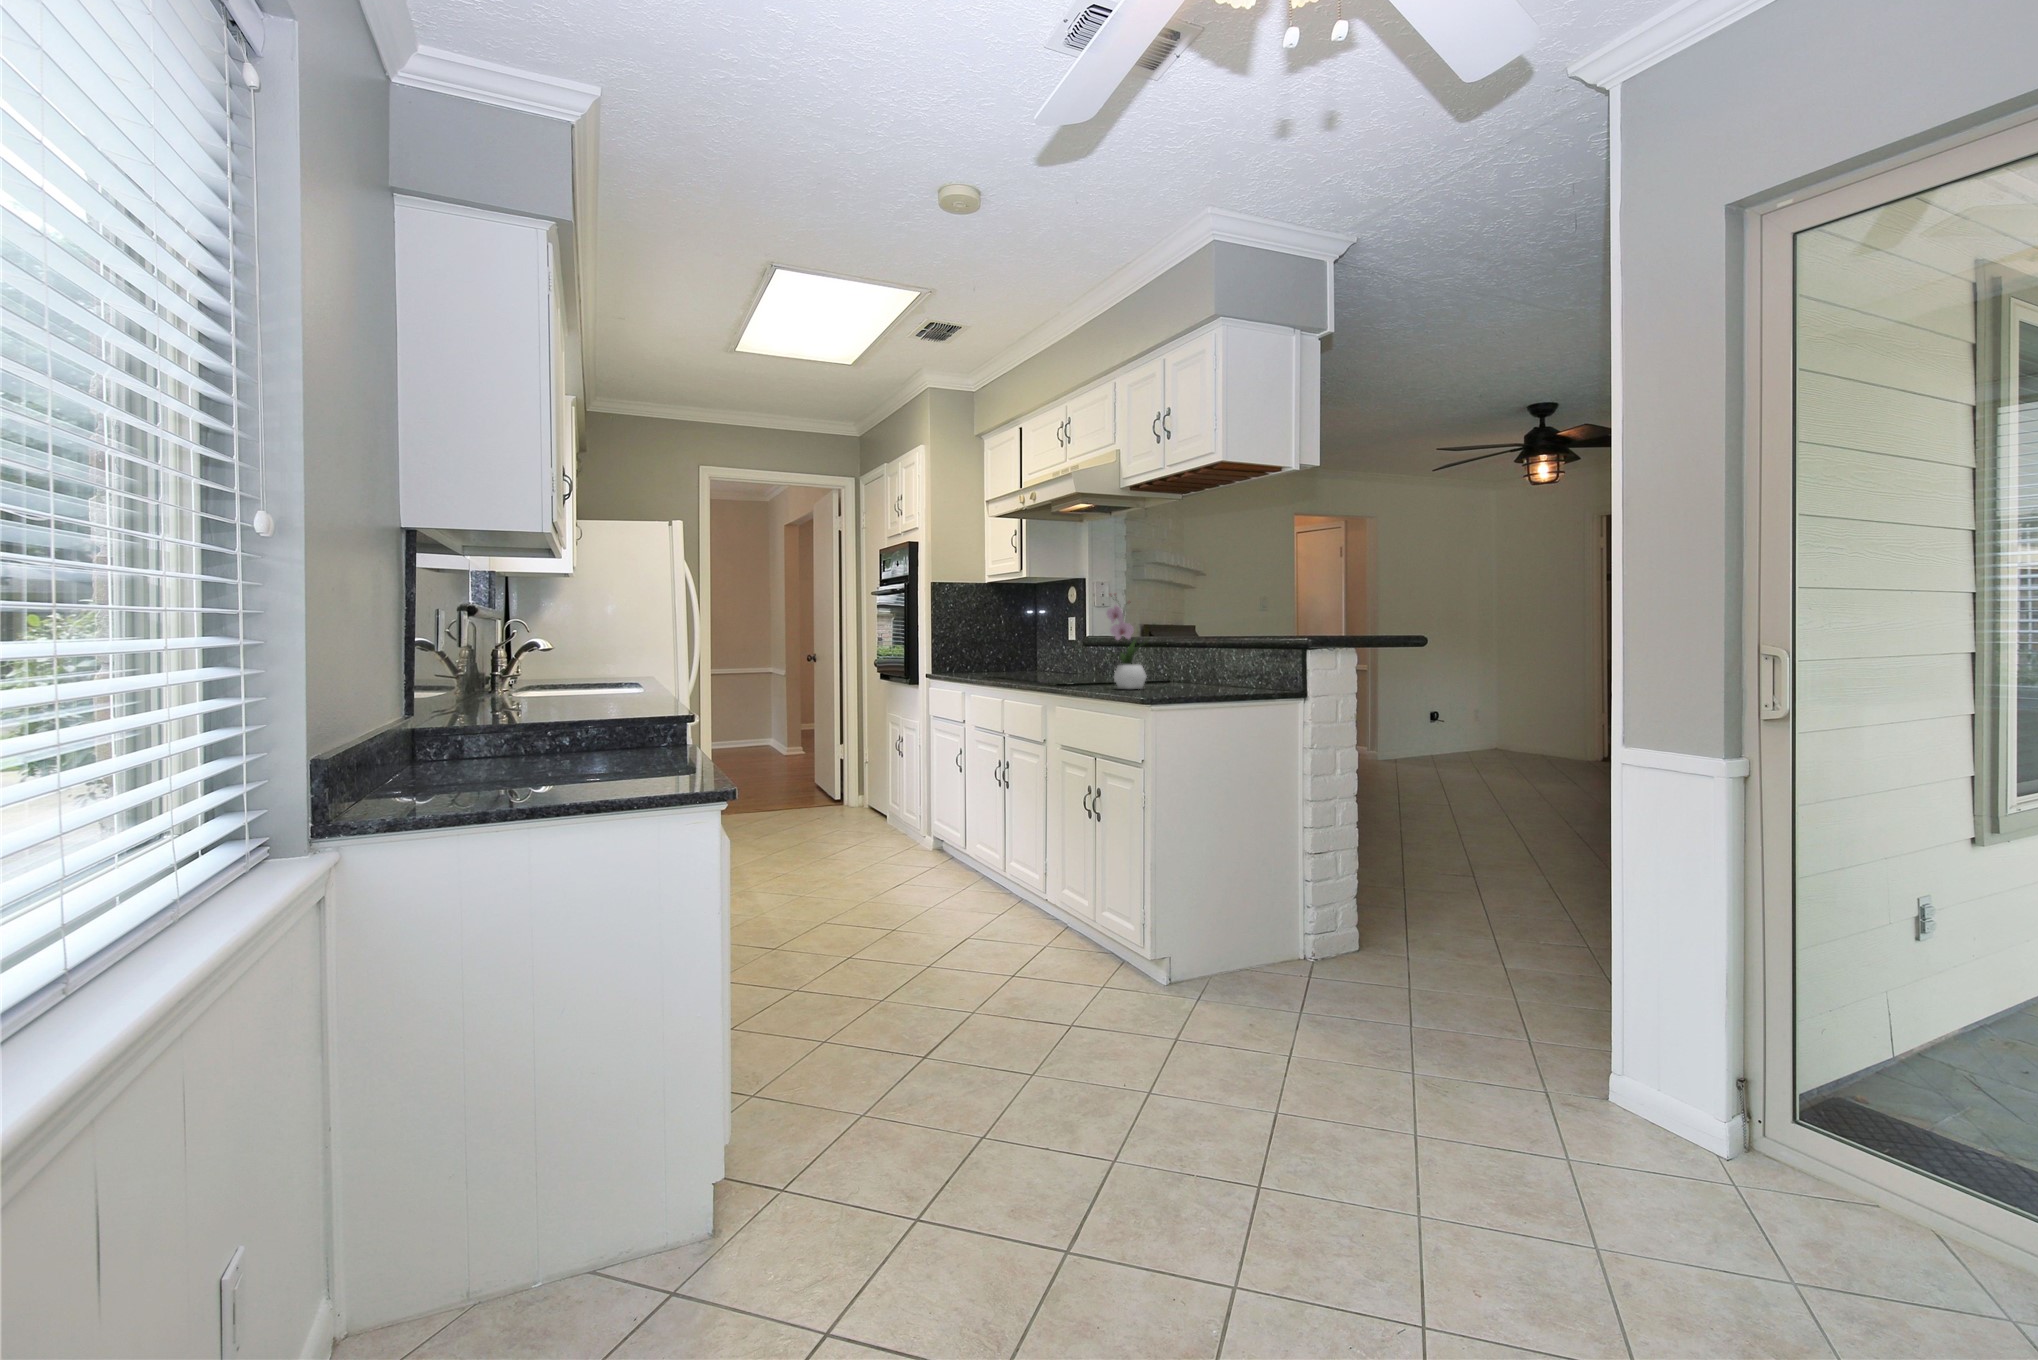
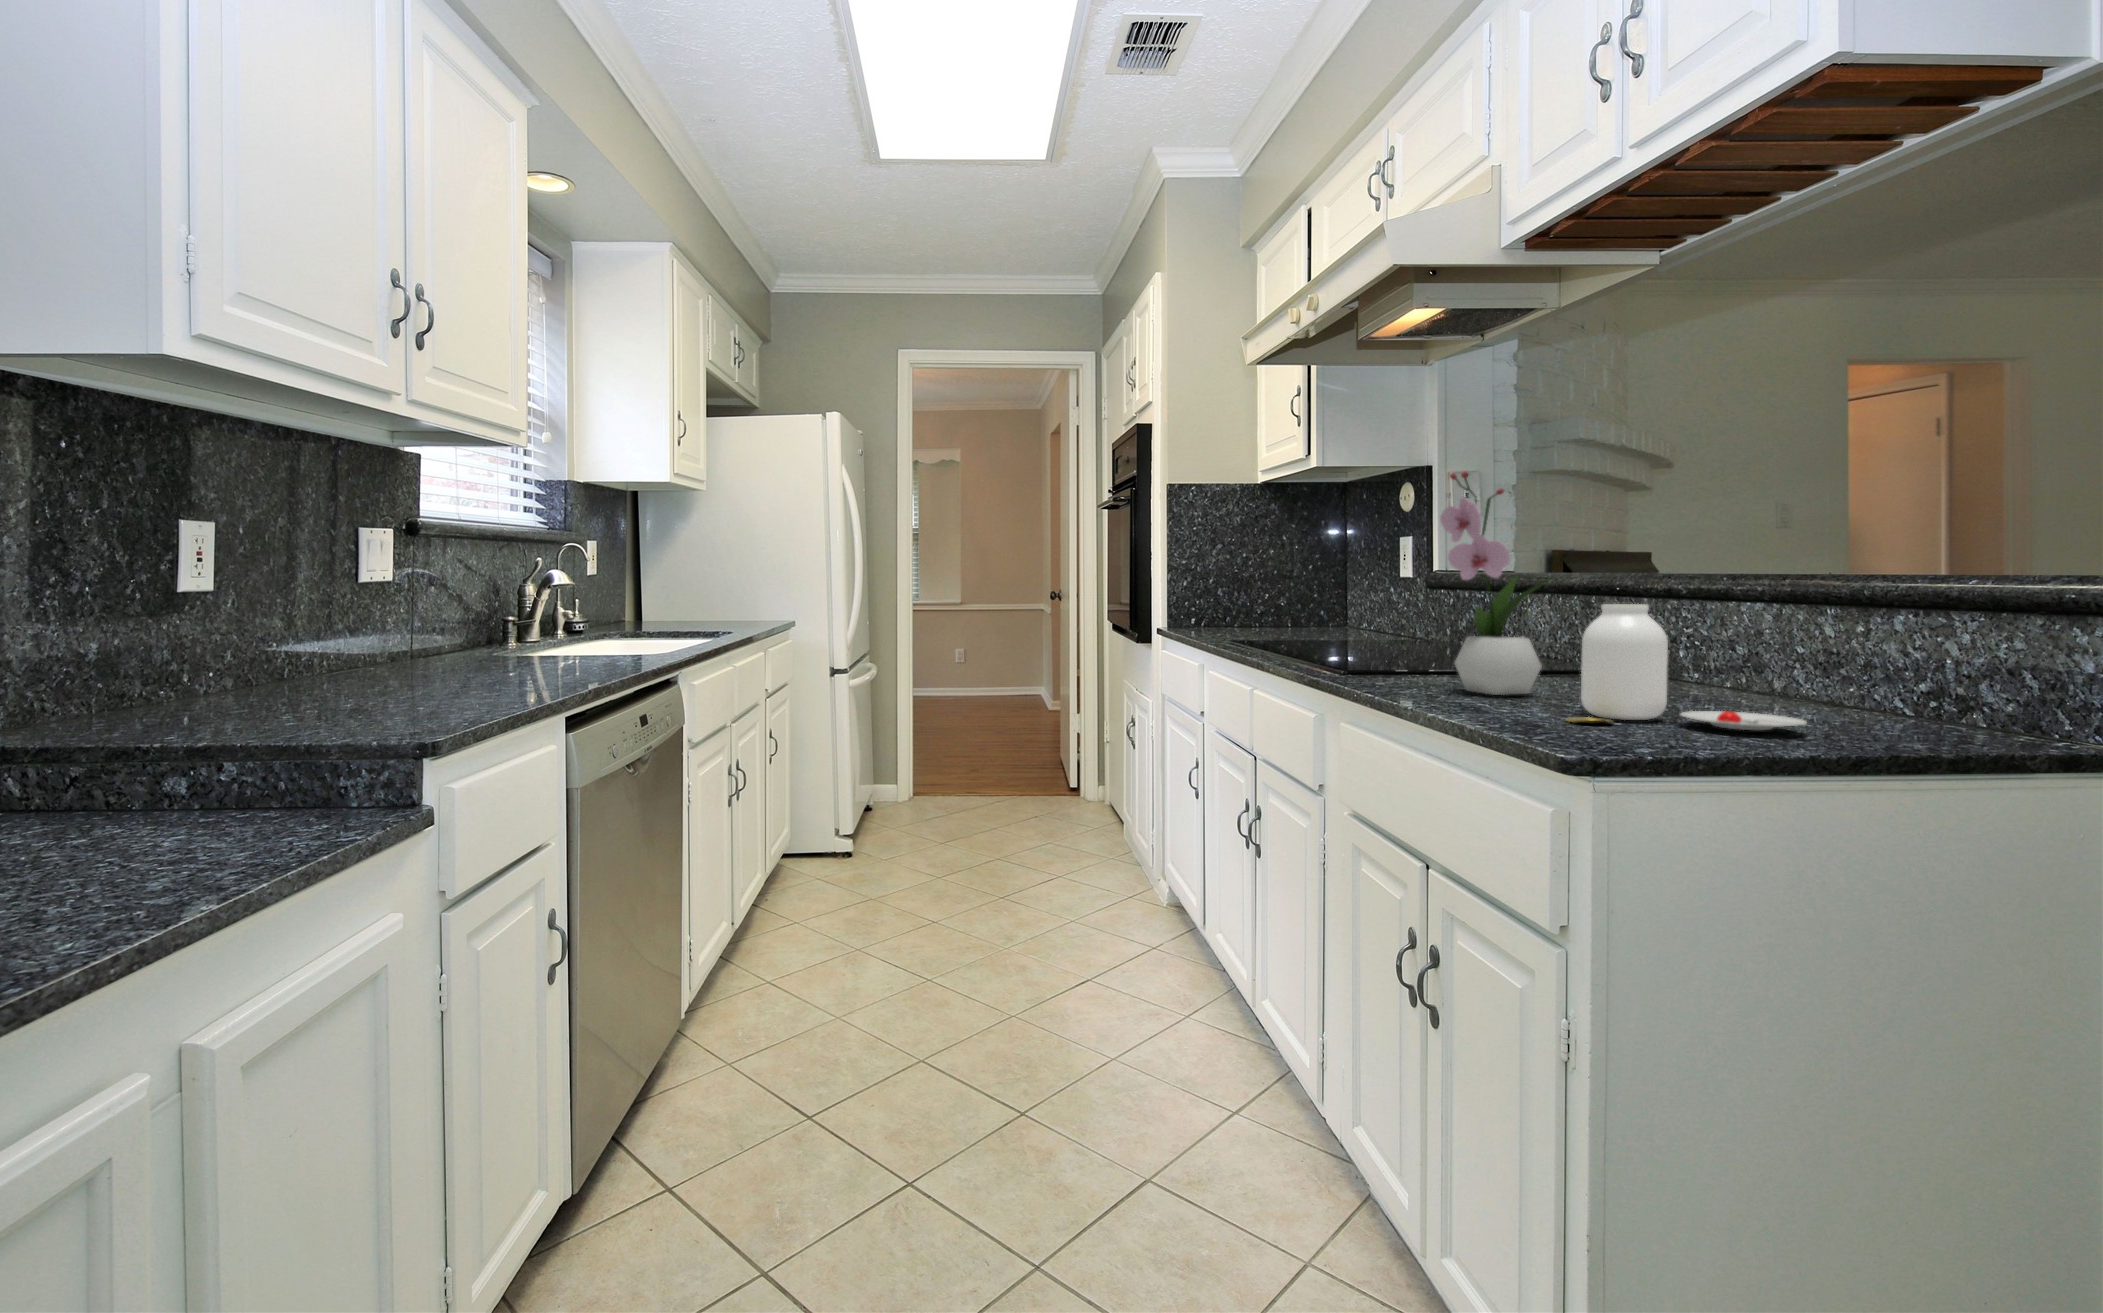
jar: none [1157,648,1231,694] -> present [1566,604,1807,730]

